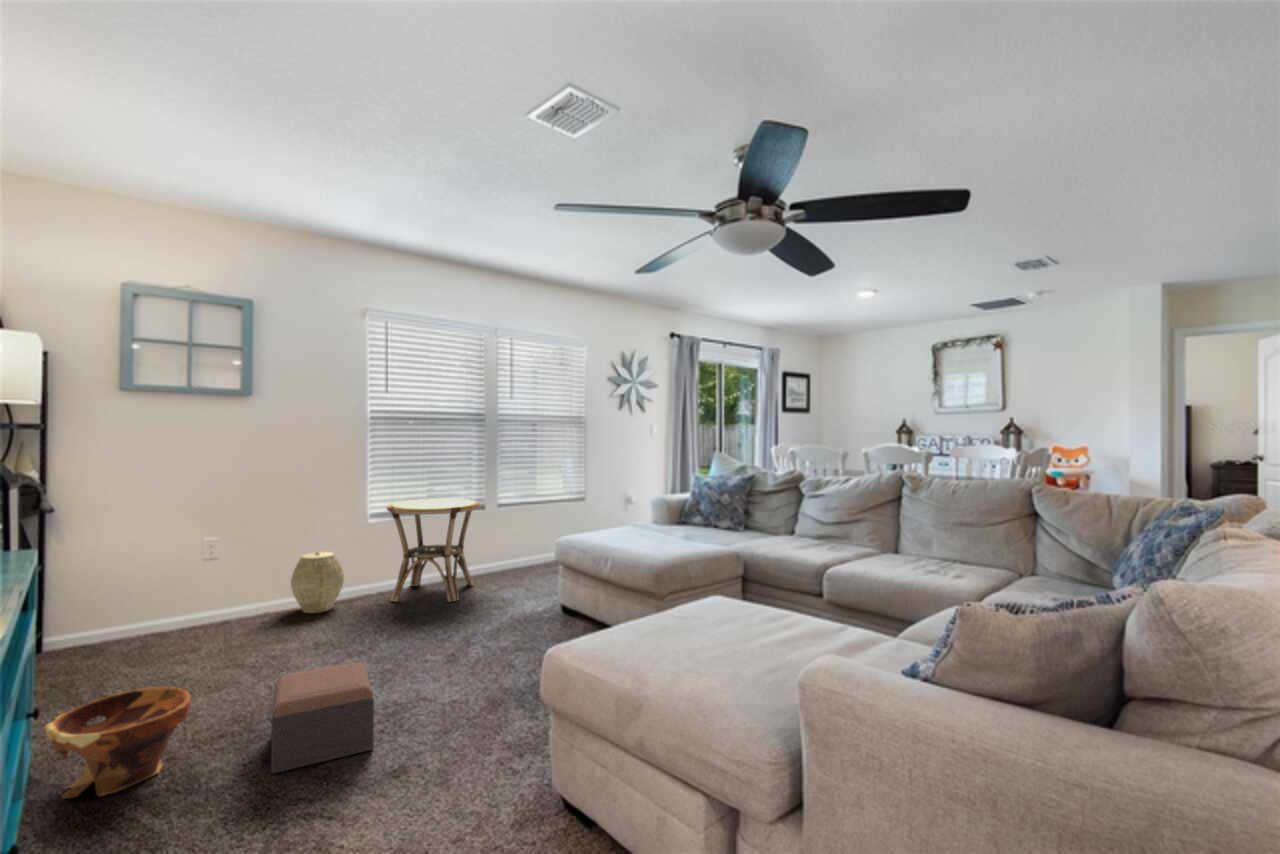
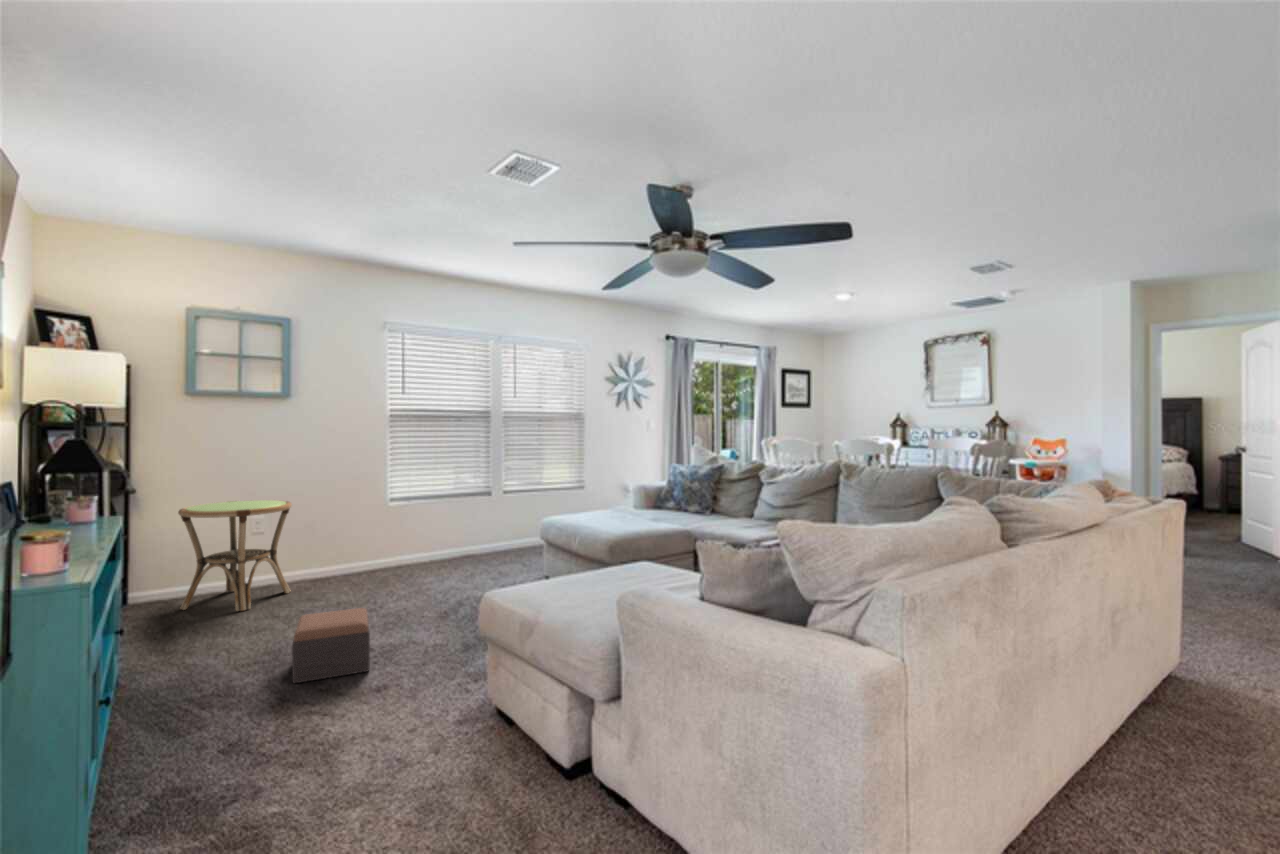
side table: present [387,499,480,602] -> present [178,500,292,611]
woven basket: present [291,552,344,613] -> none [322,529,365,580]
planter: present [44,687,192,799] -> none [134,620,236,693]

